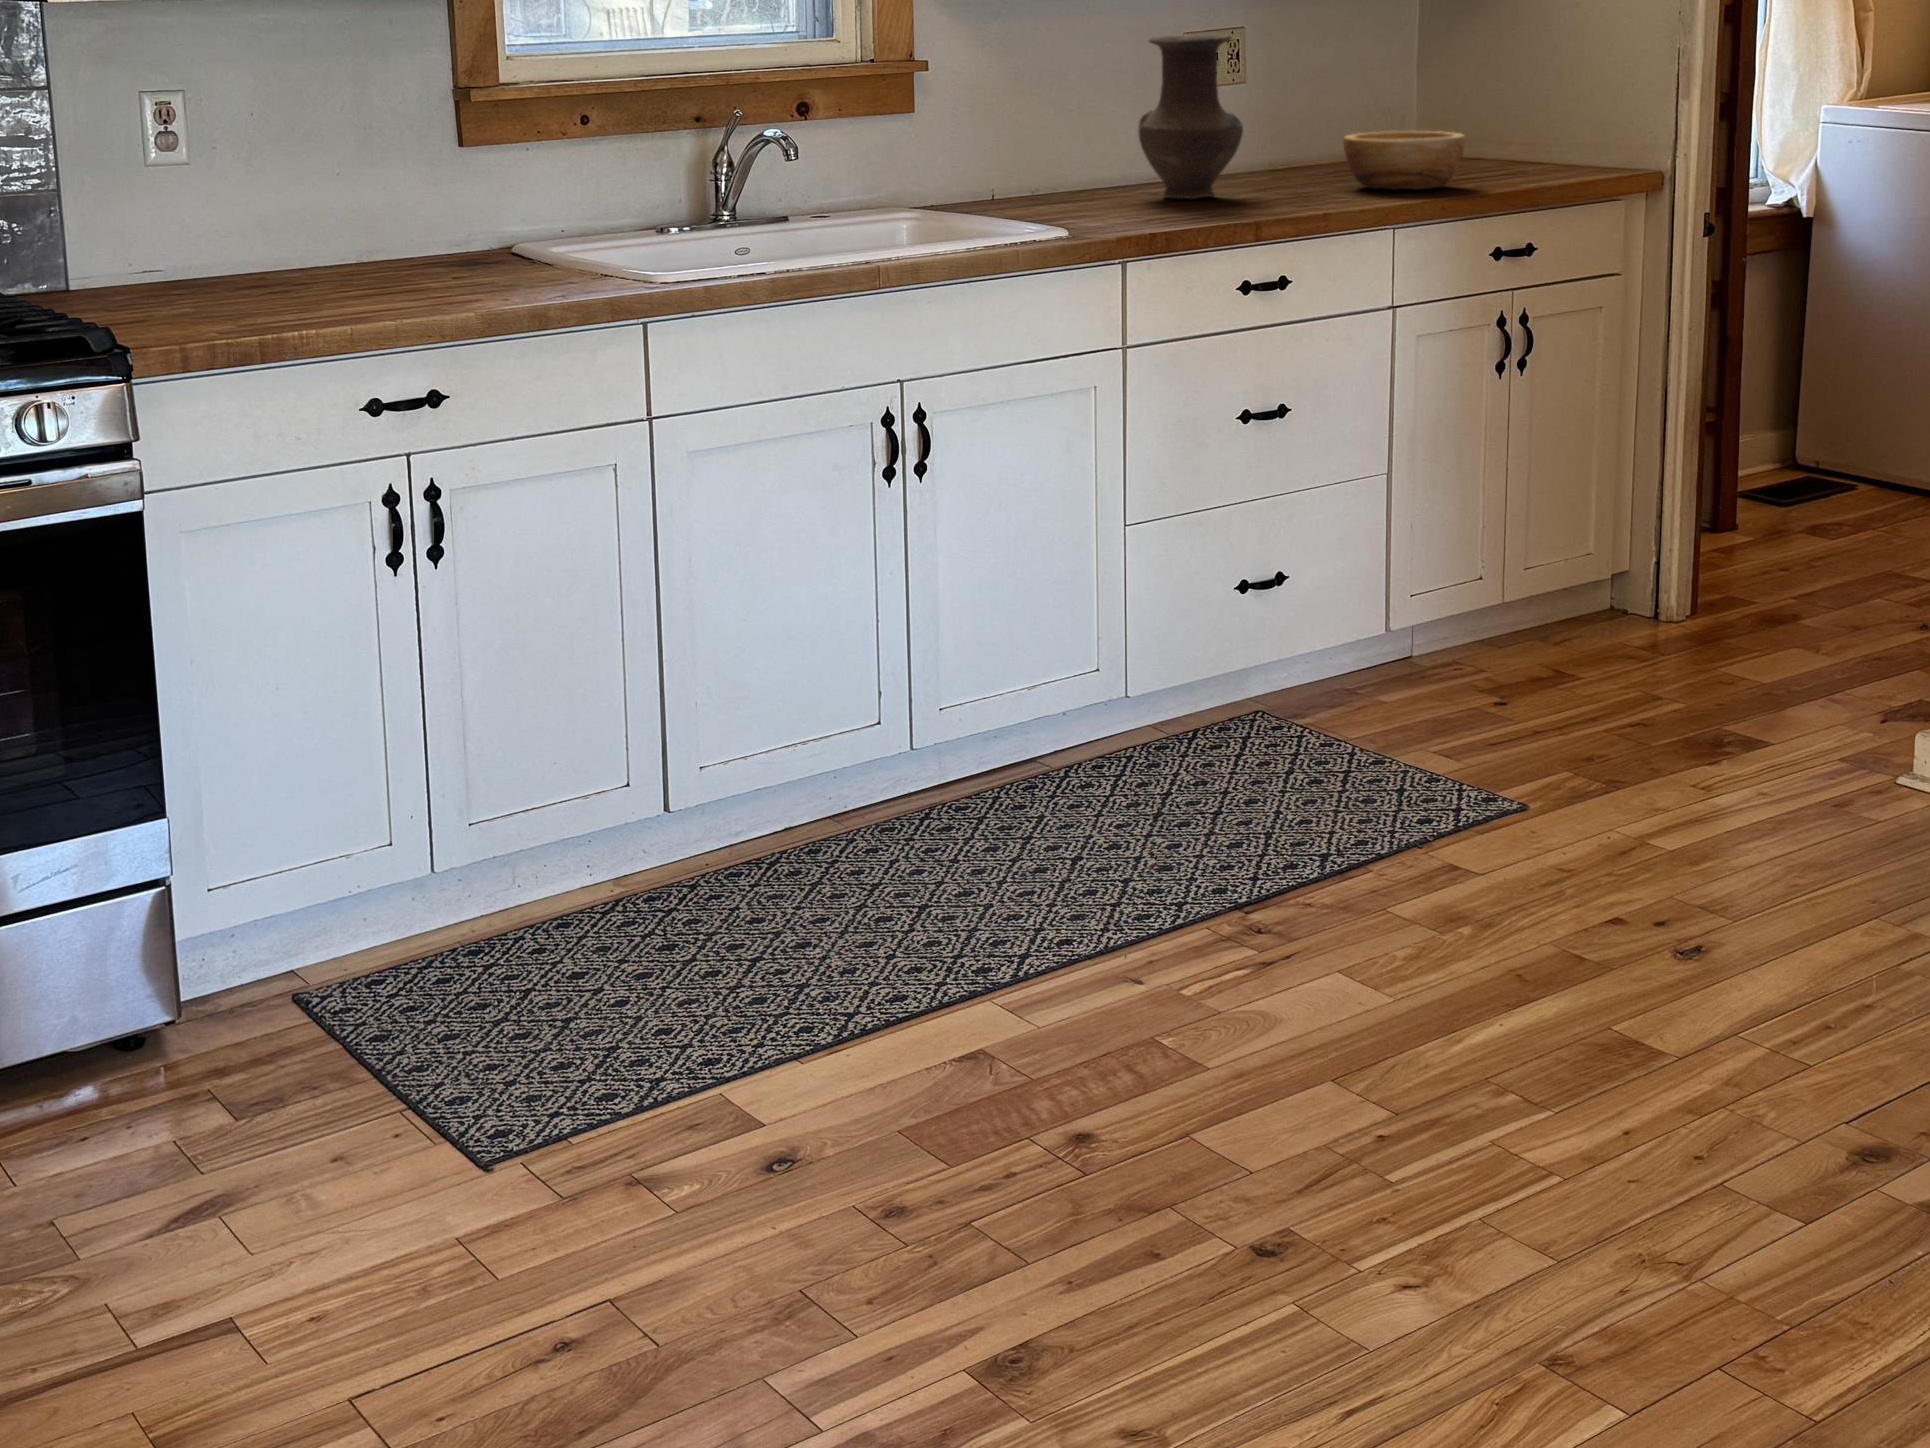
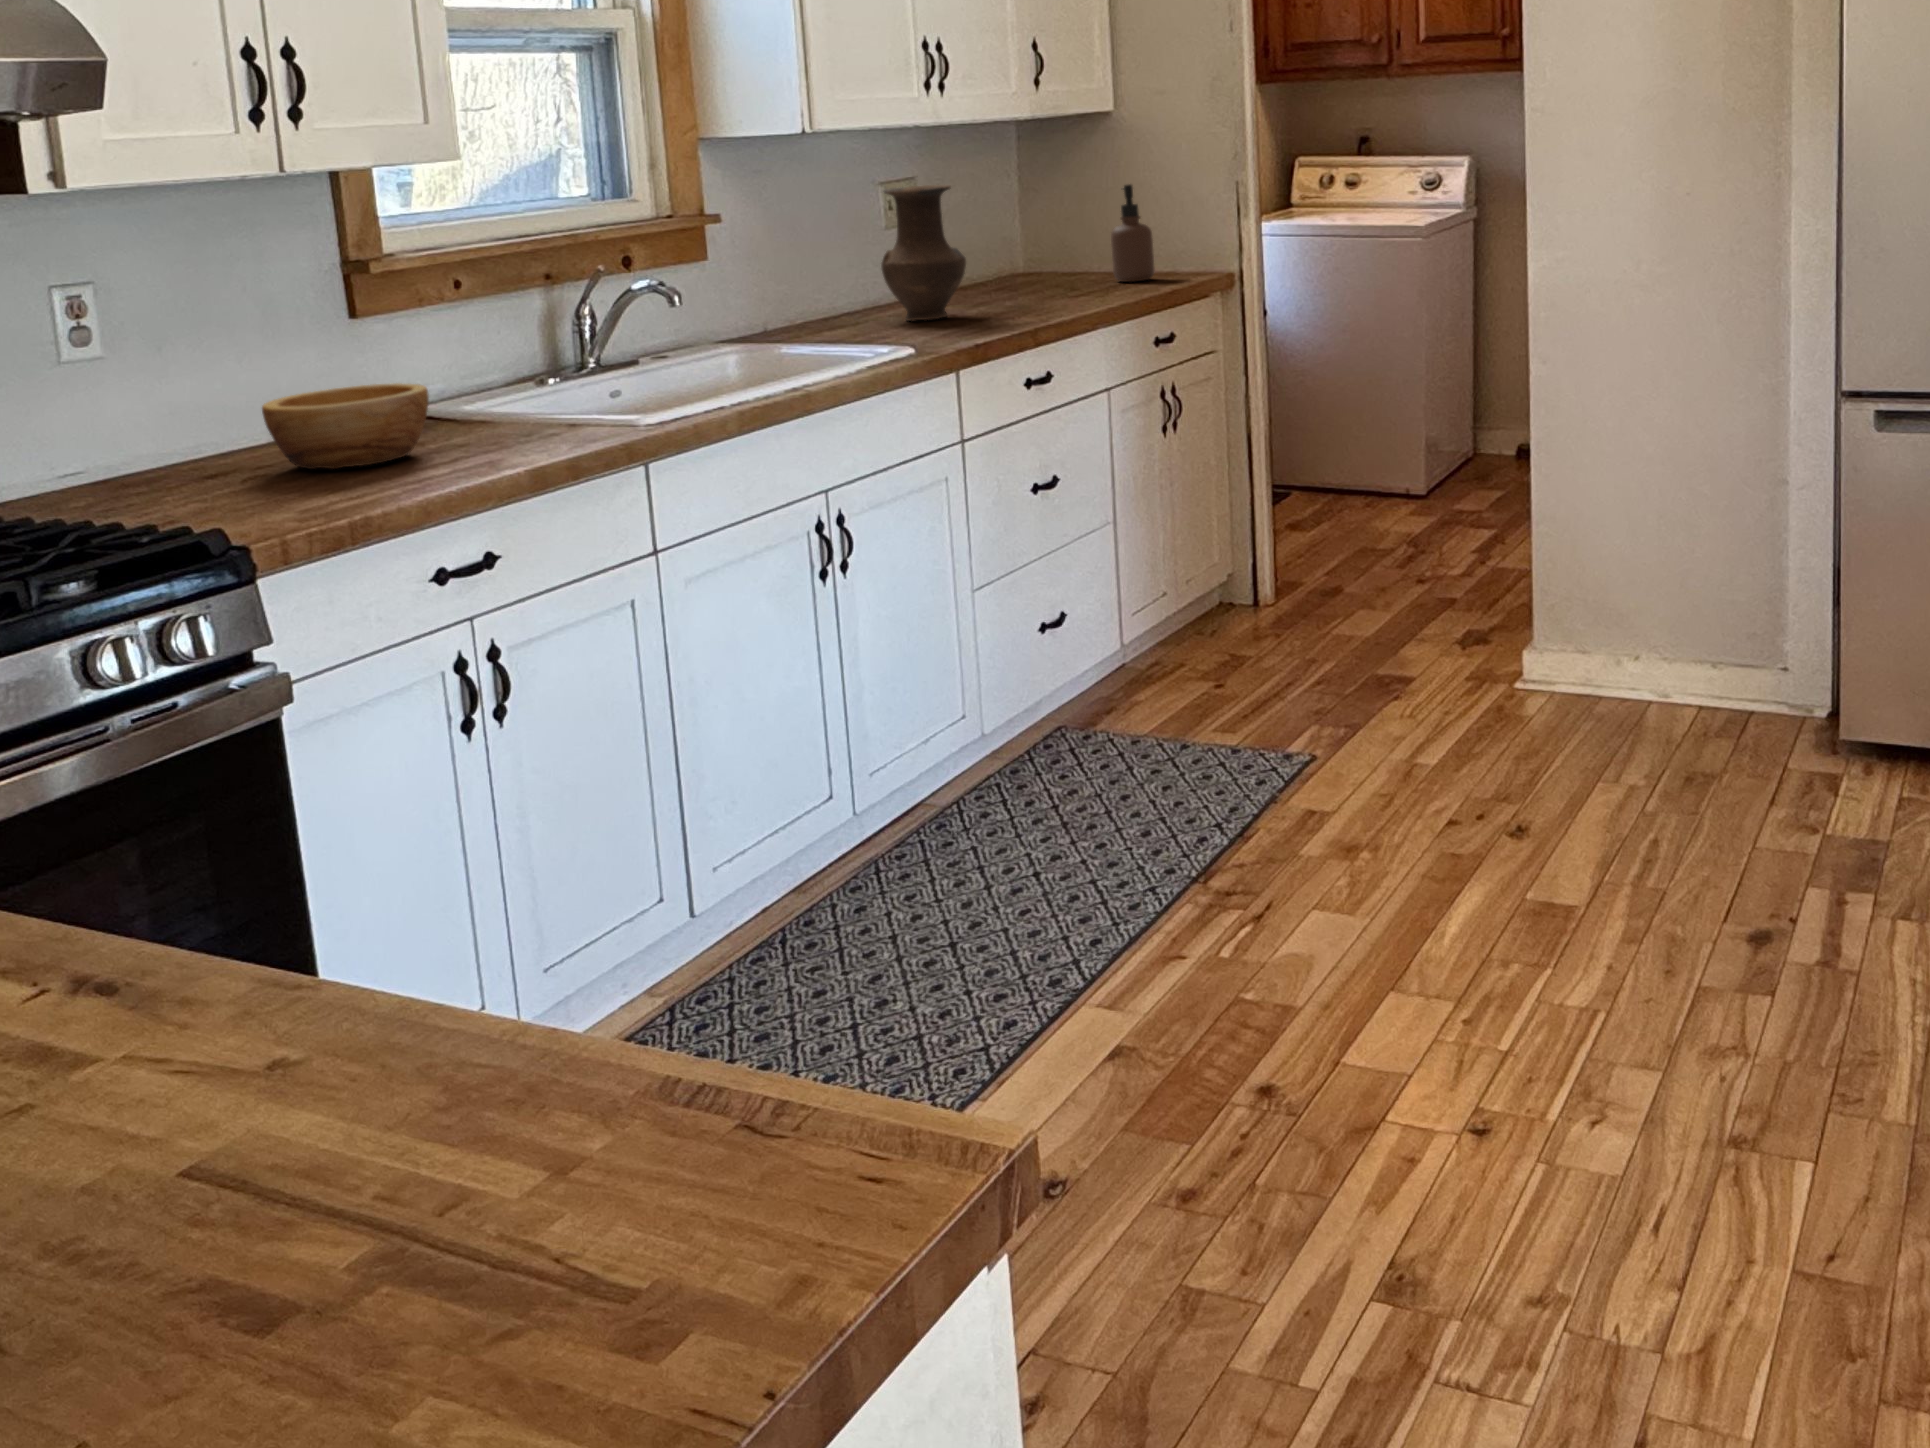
soap dispenser: none [1502,46,1559,174] -> present [1111,184,1155,282]
bowl: present [1343,131,1466,189] -> present [262,383,429,469]

